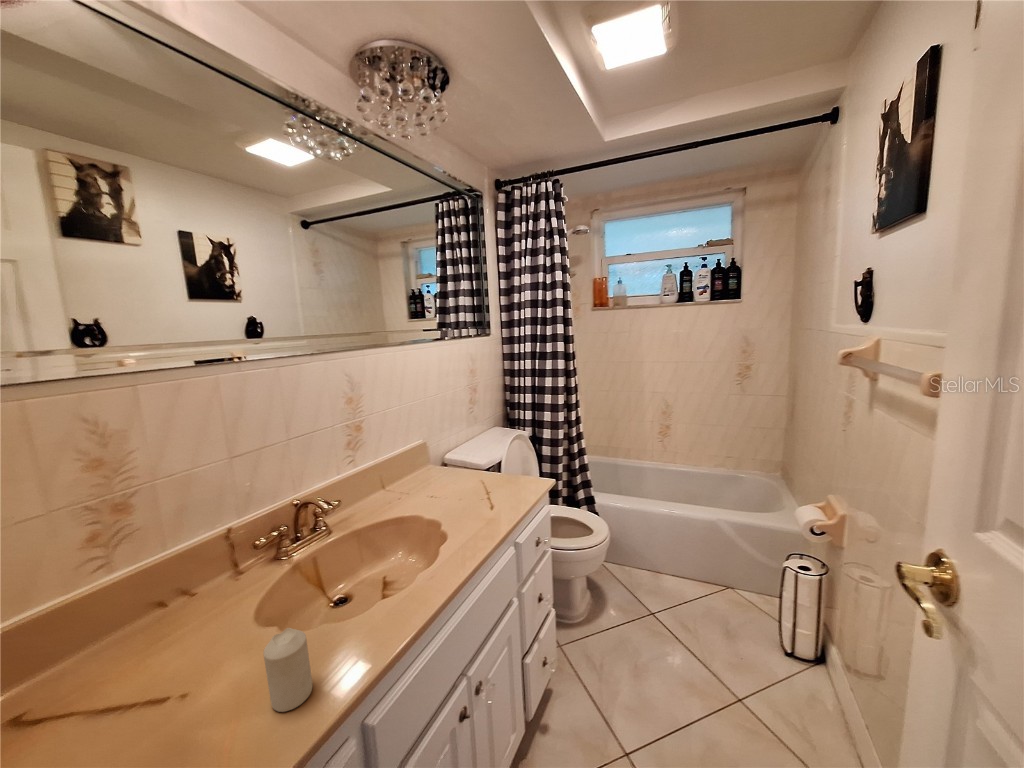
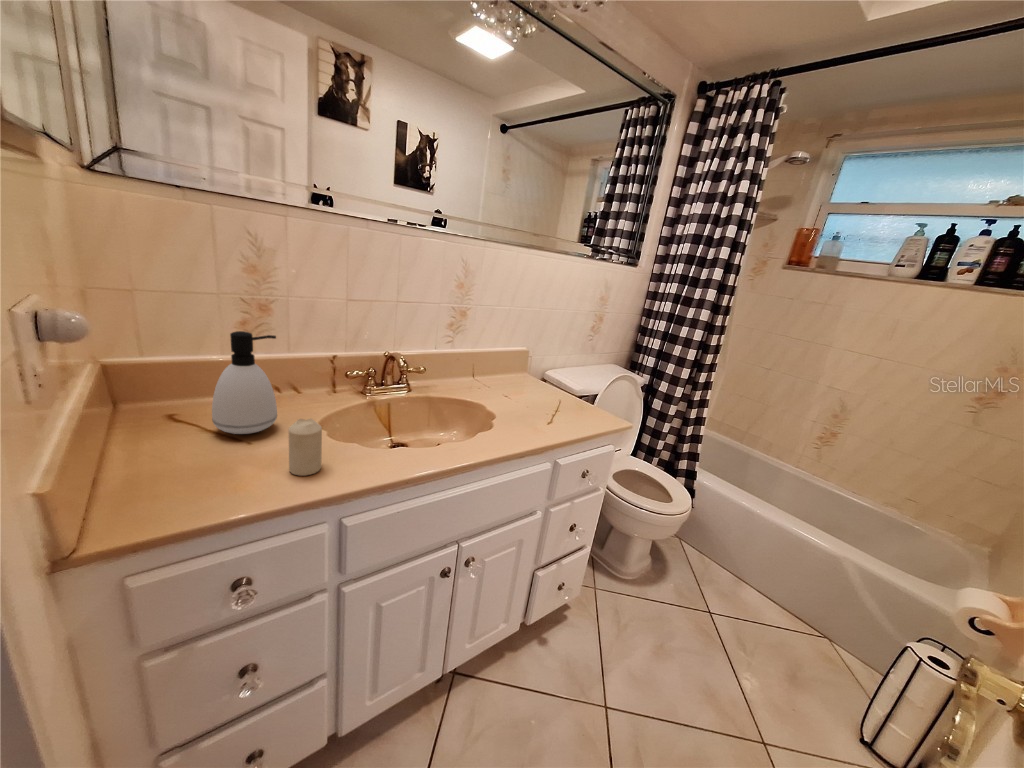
soap dispenser: none [100,542,203,710] -> present [212,331,277,434]

